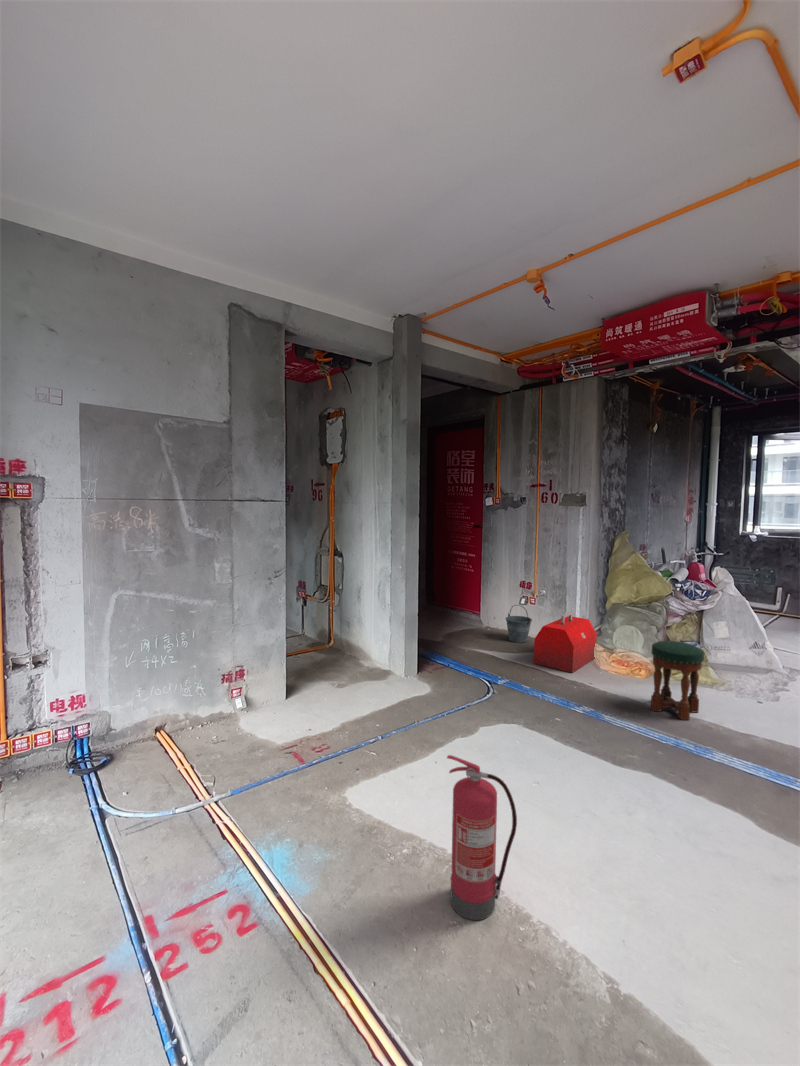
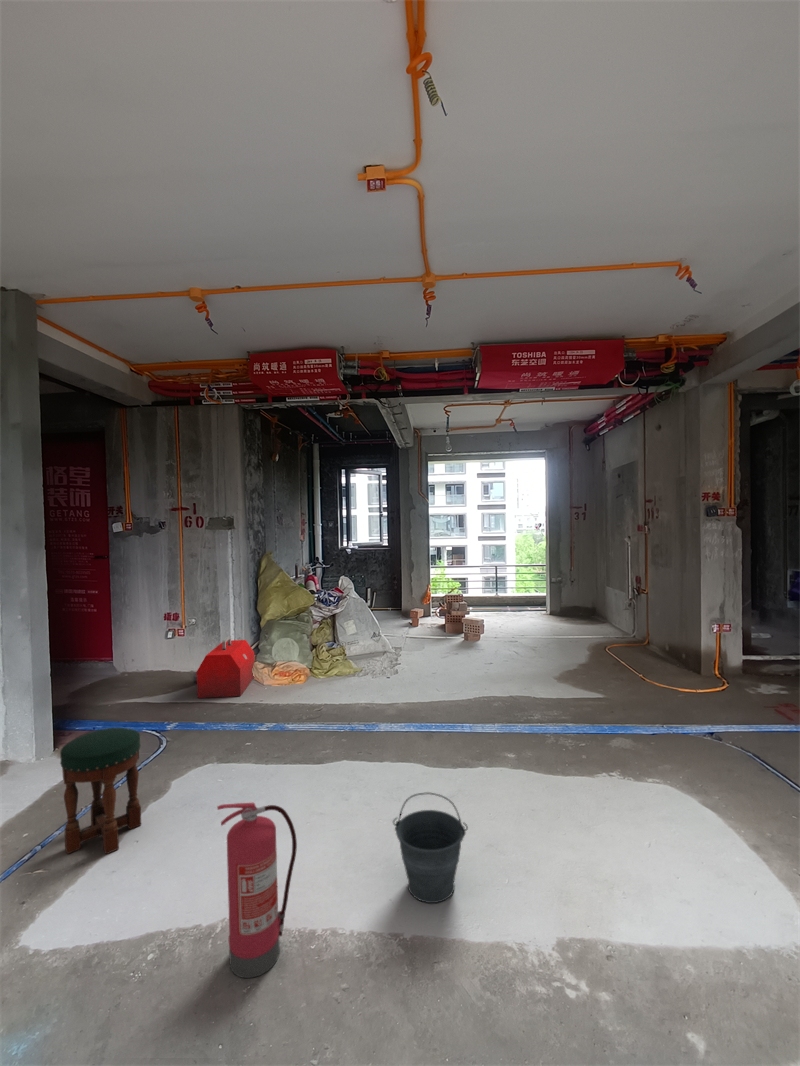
bucket: present [506,605,532,643] -> present [393,793,468,903]
stool: present [651,641,704,720] -> present [60,728,141,854]

